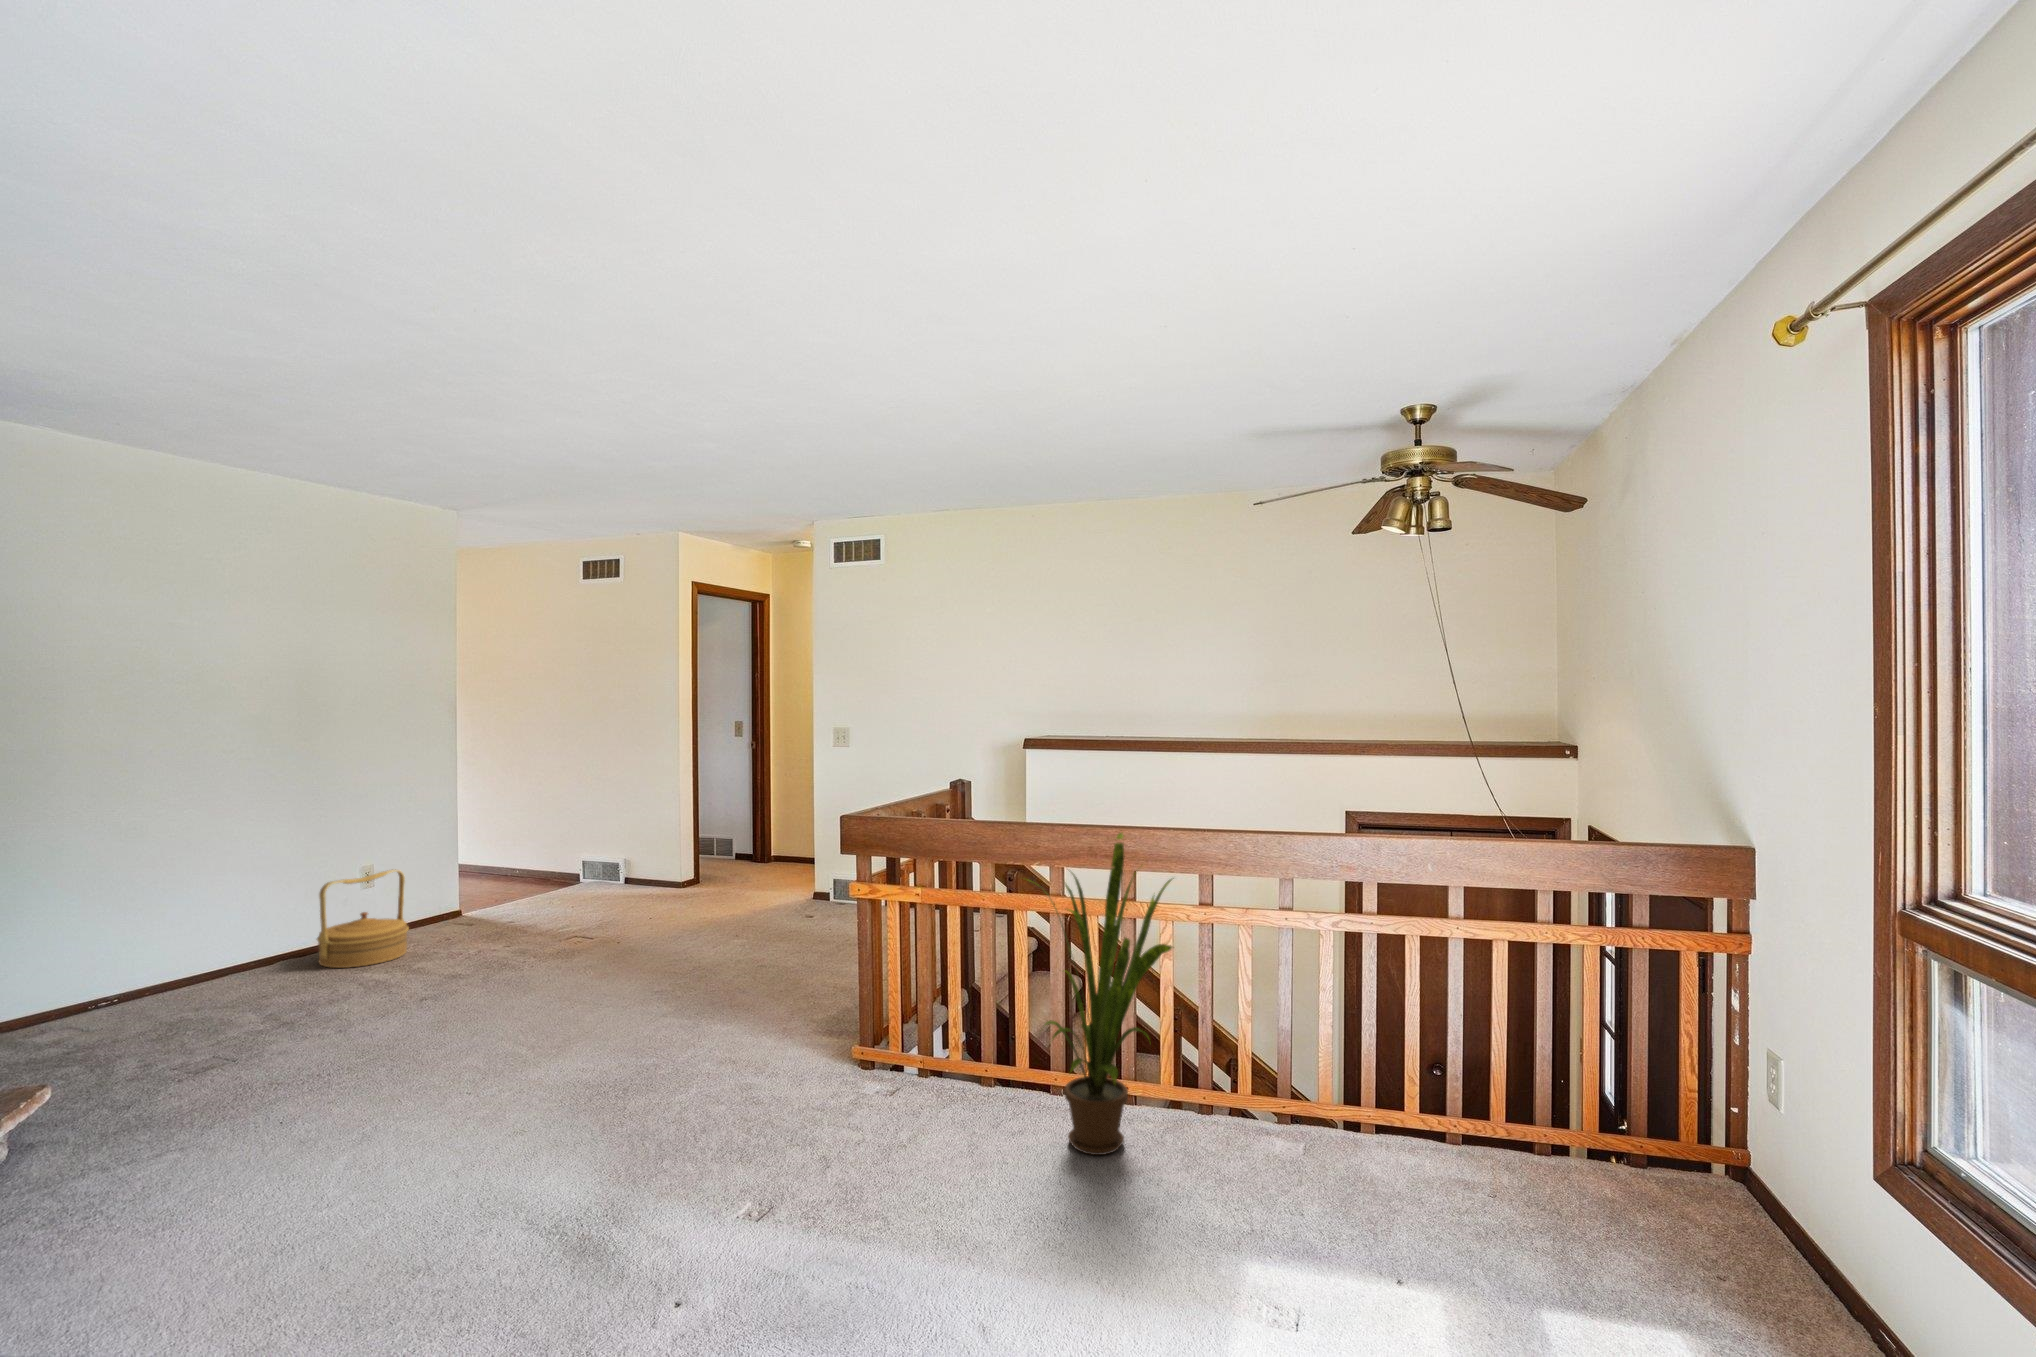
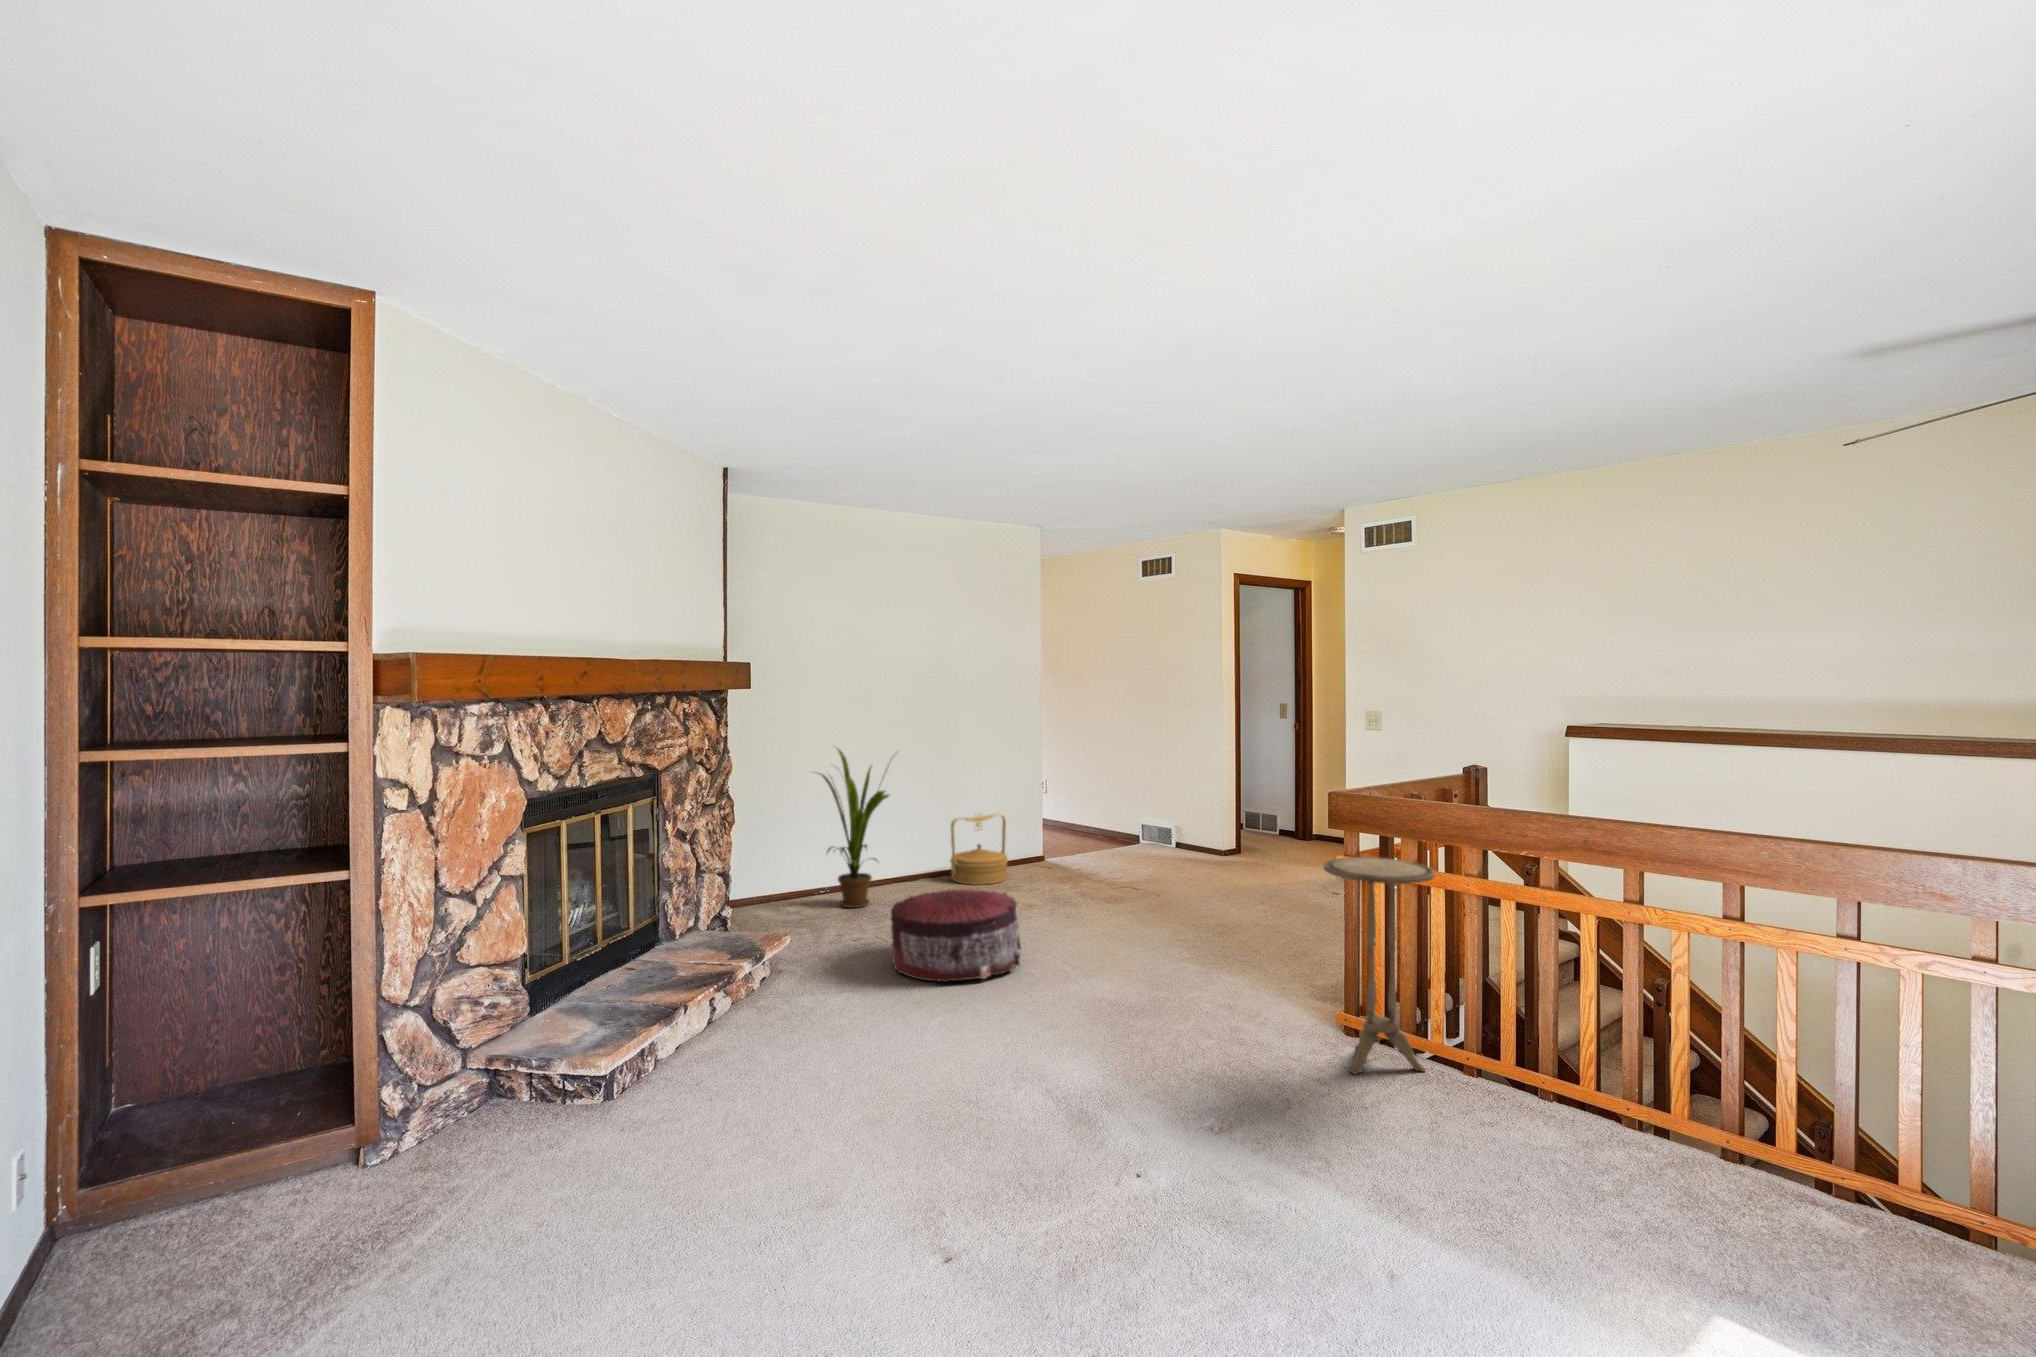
house plant: present [1040,833,1174,1155] -> present [820,749,889,908]
side table: none [846,881,951,1108] -> present [1324,857,1435,1075]
pouf: none [243,975,458,1118] -> present [891,889,1021,982]

